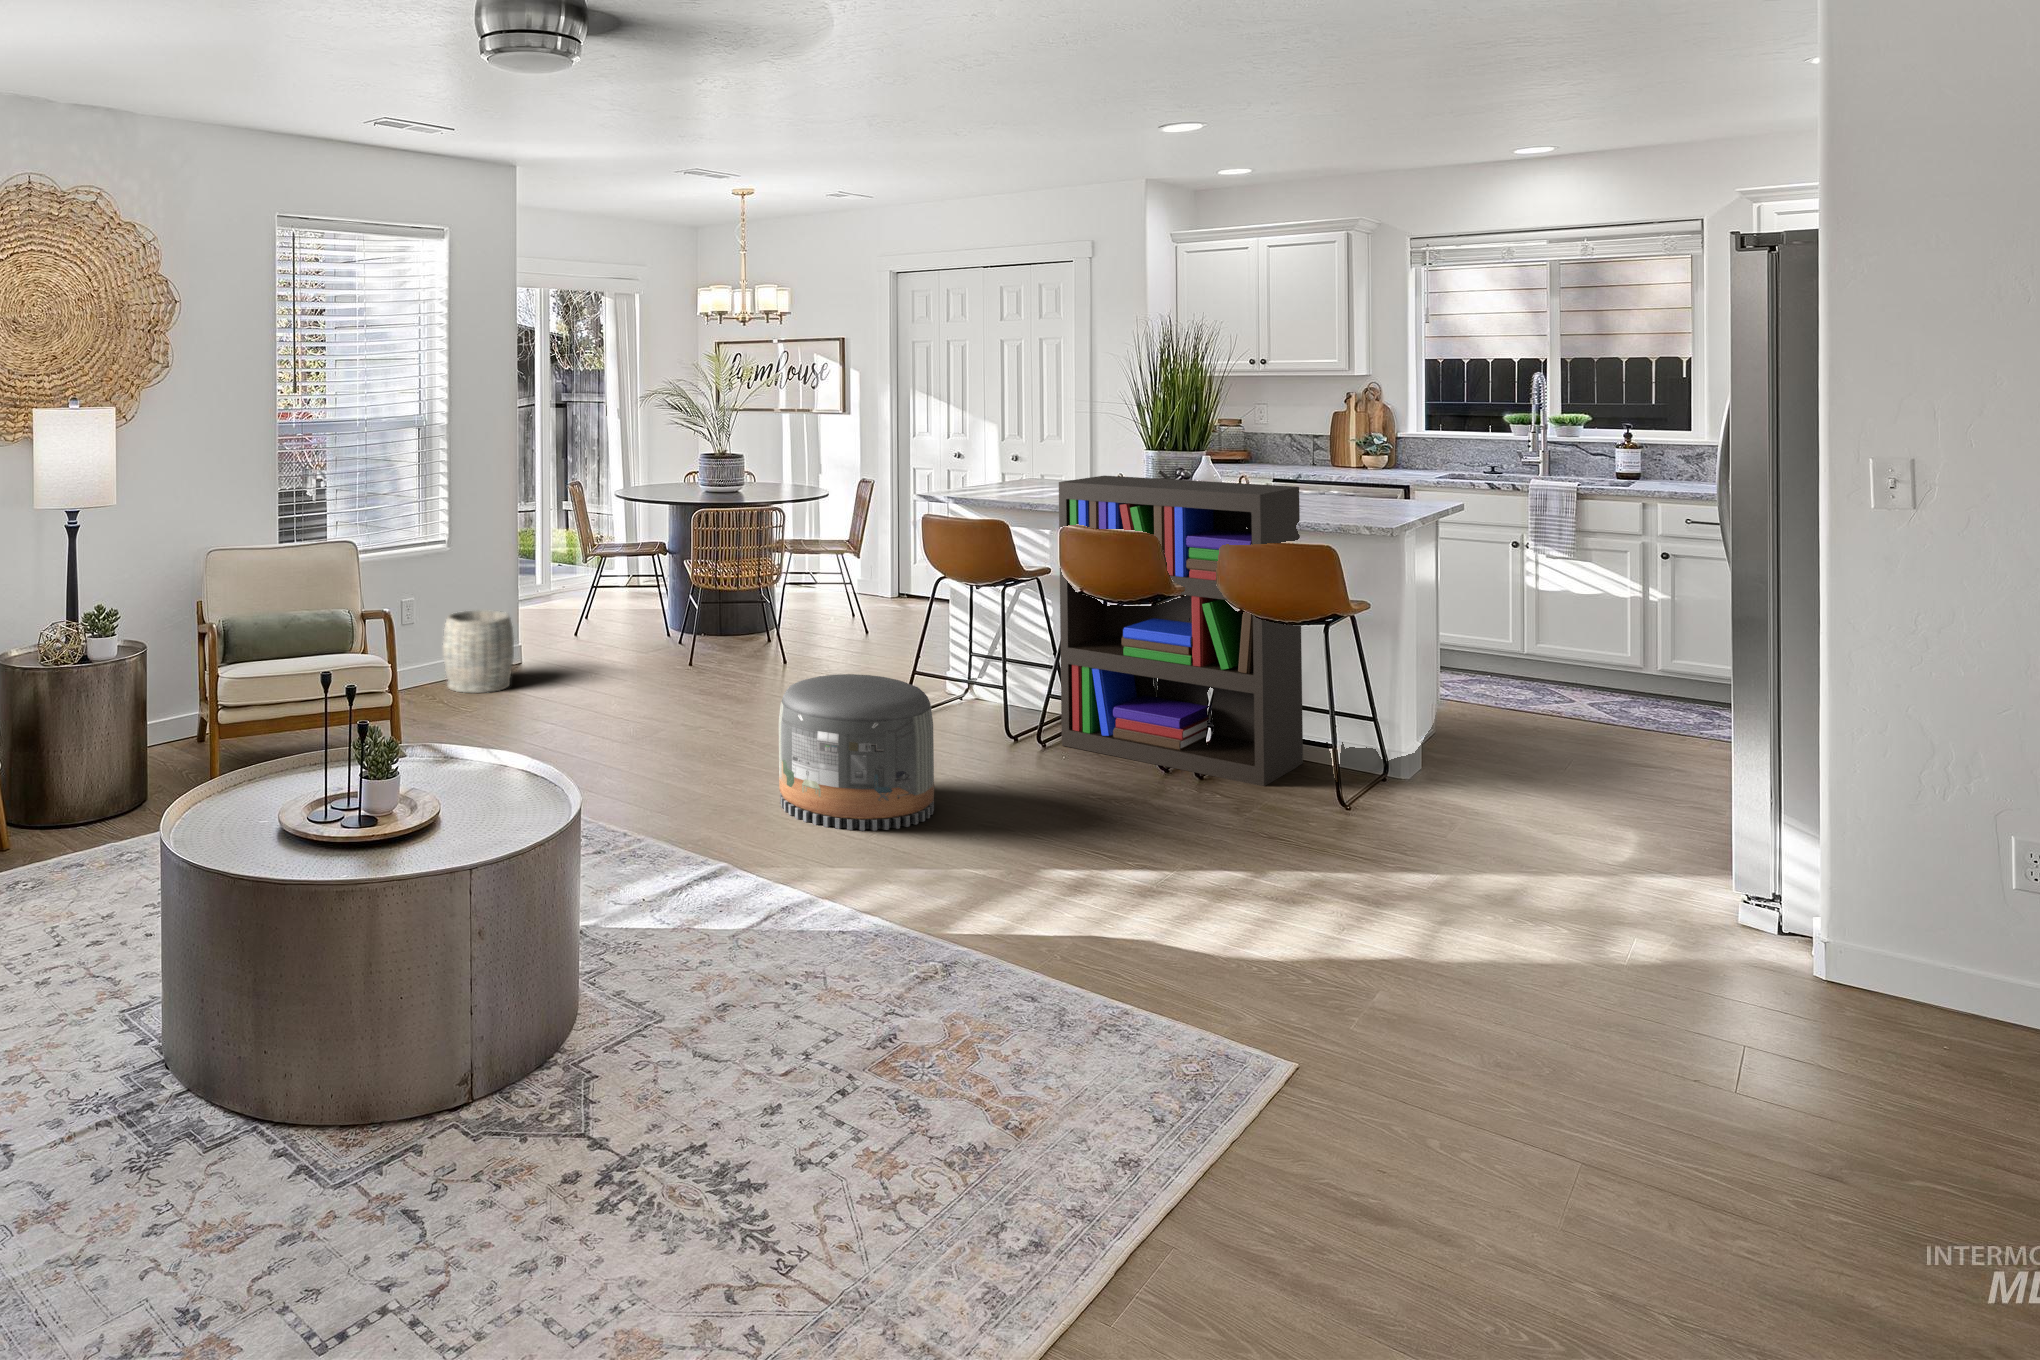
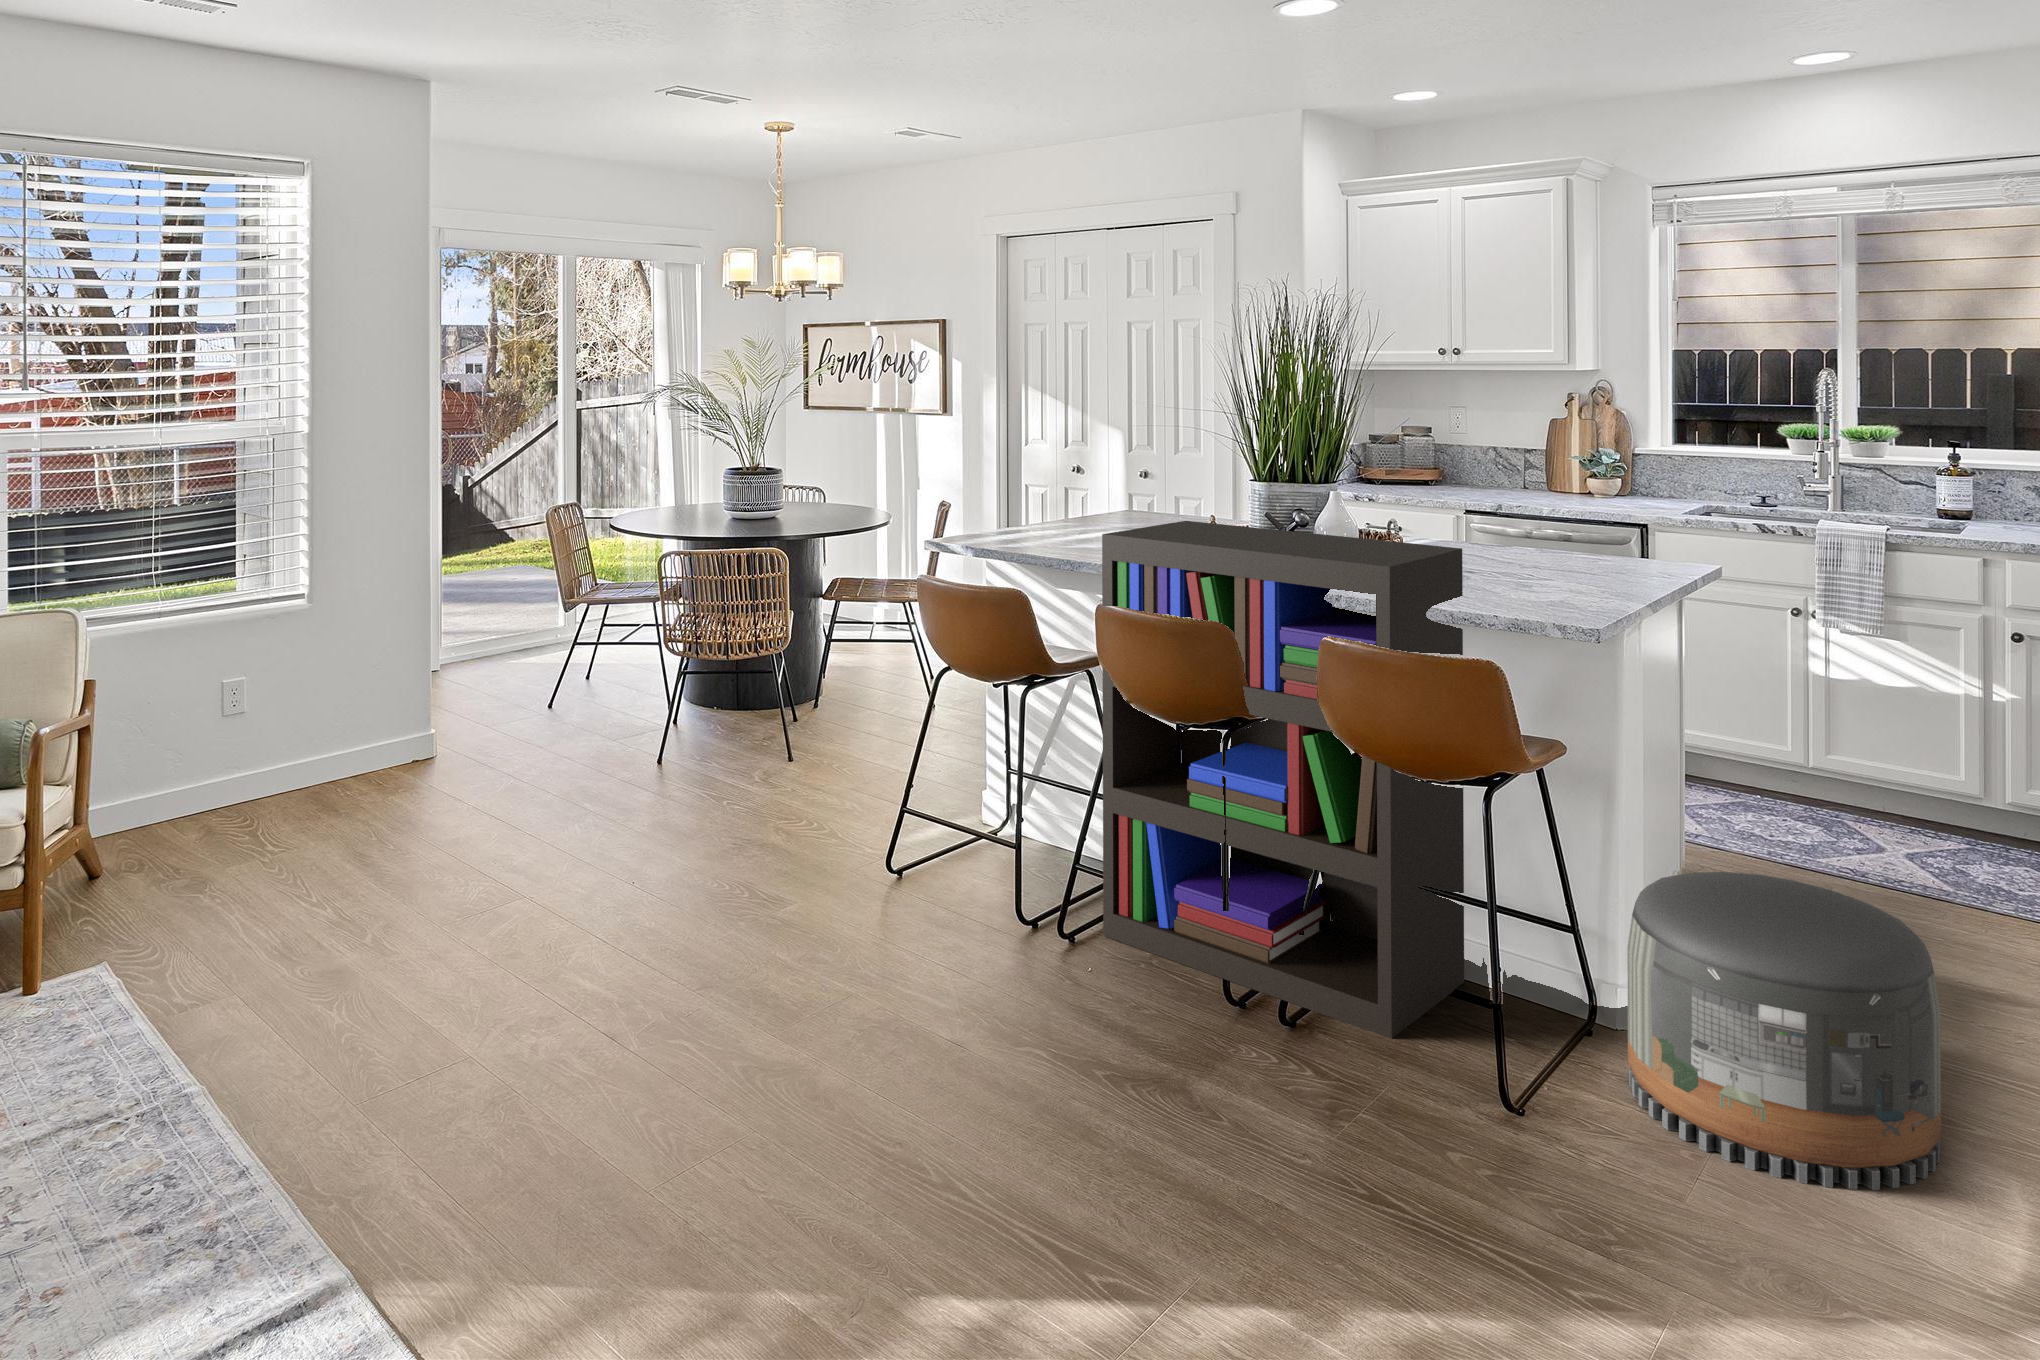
woven basket: present [443,610,514,693] -> none [285,693,390,815]
pouf: present [779,674,934,831] -> present [1627,872,1941,1190]

